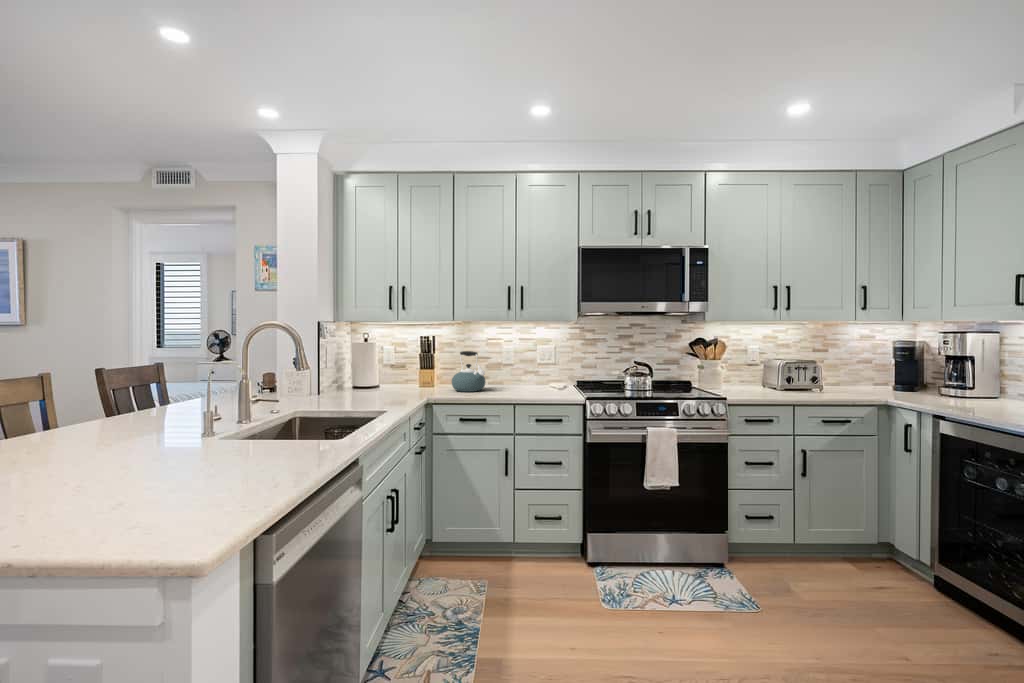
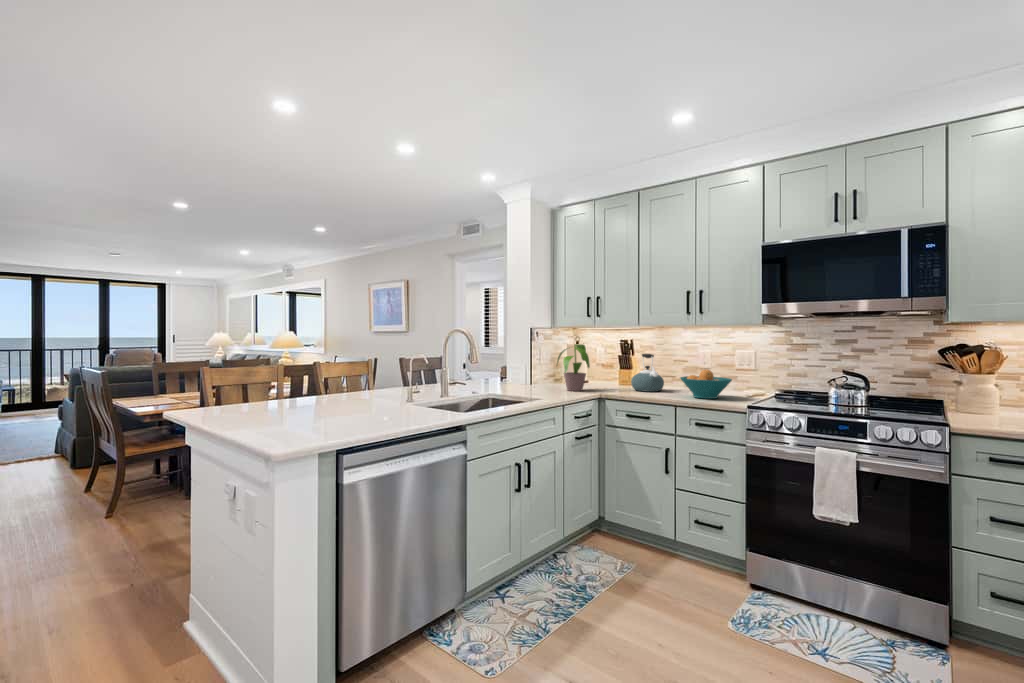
potted plant: none [372,342,420,398] -> present [557,344,590,391]
fruit bowl: none [514,366,562,394] -> present [680,370,732,399]

